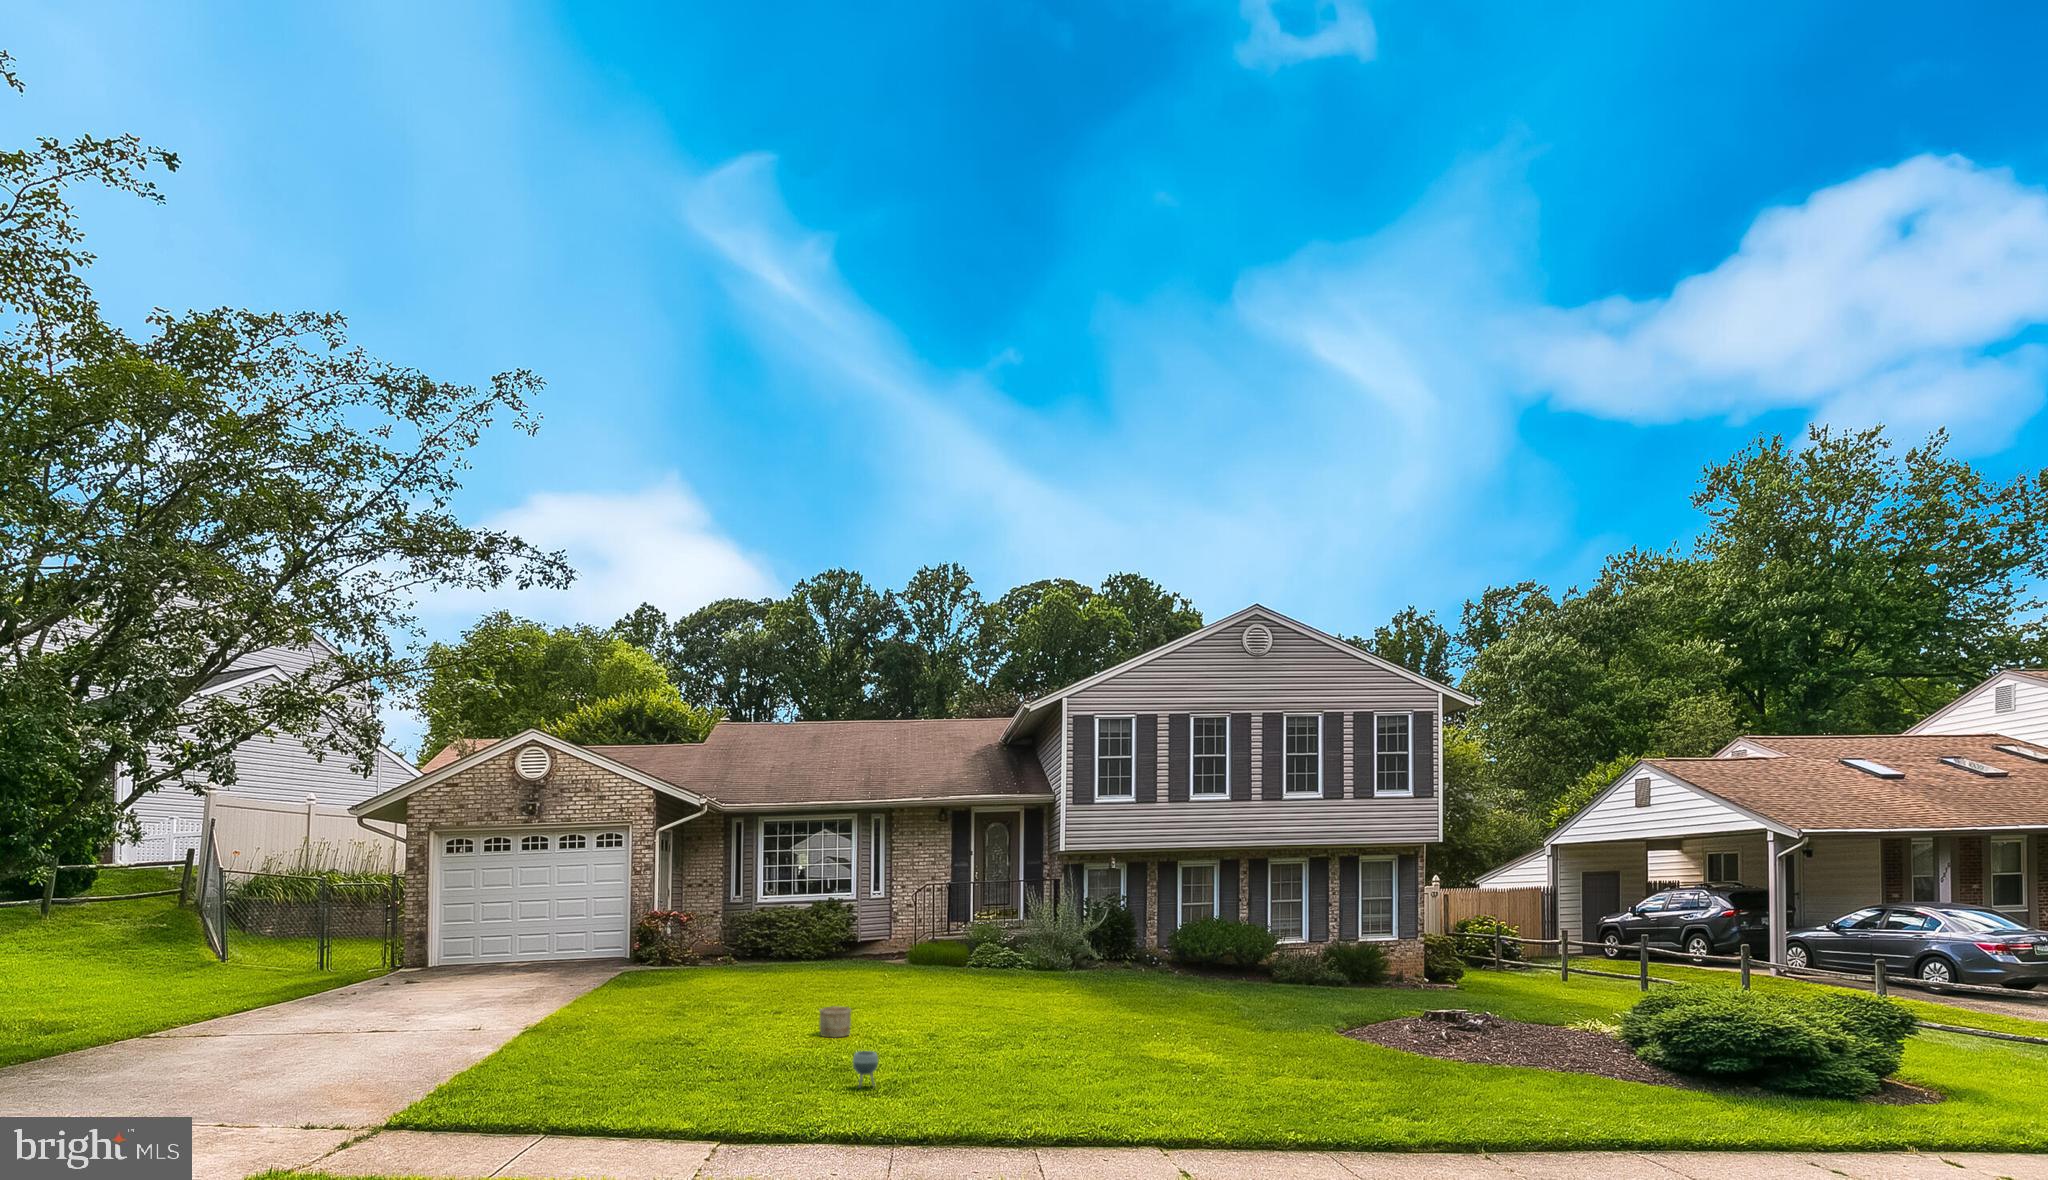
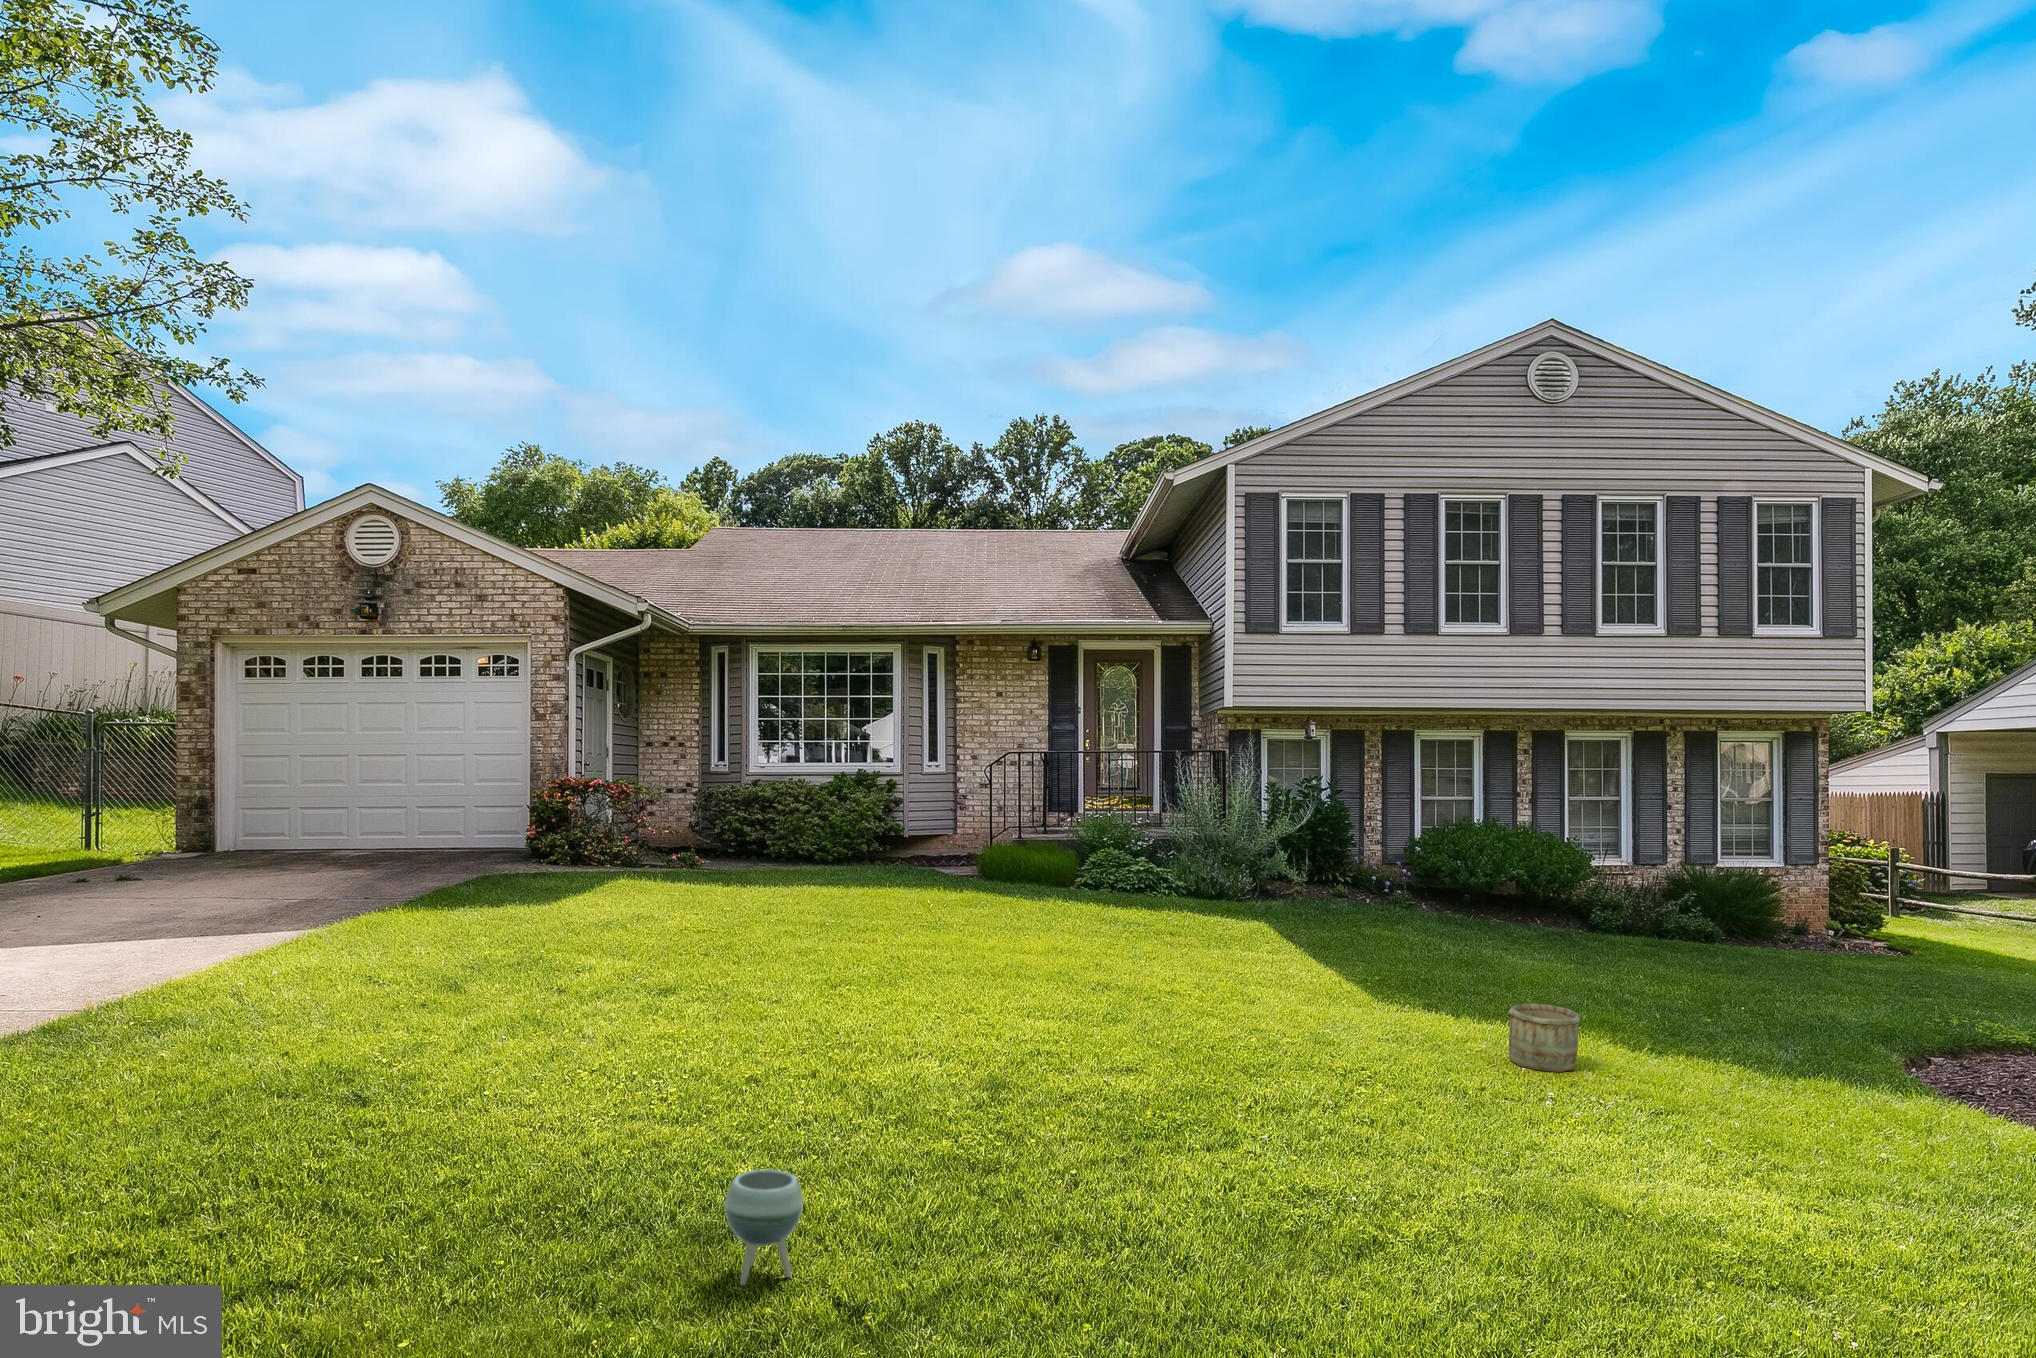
wooden bucket: present [819,1006,851,1037] -> present [1508,1003,1581,1072]

